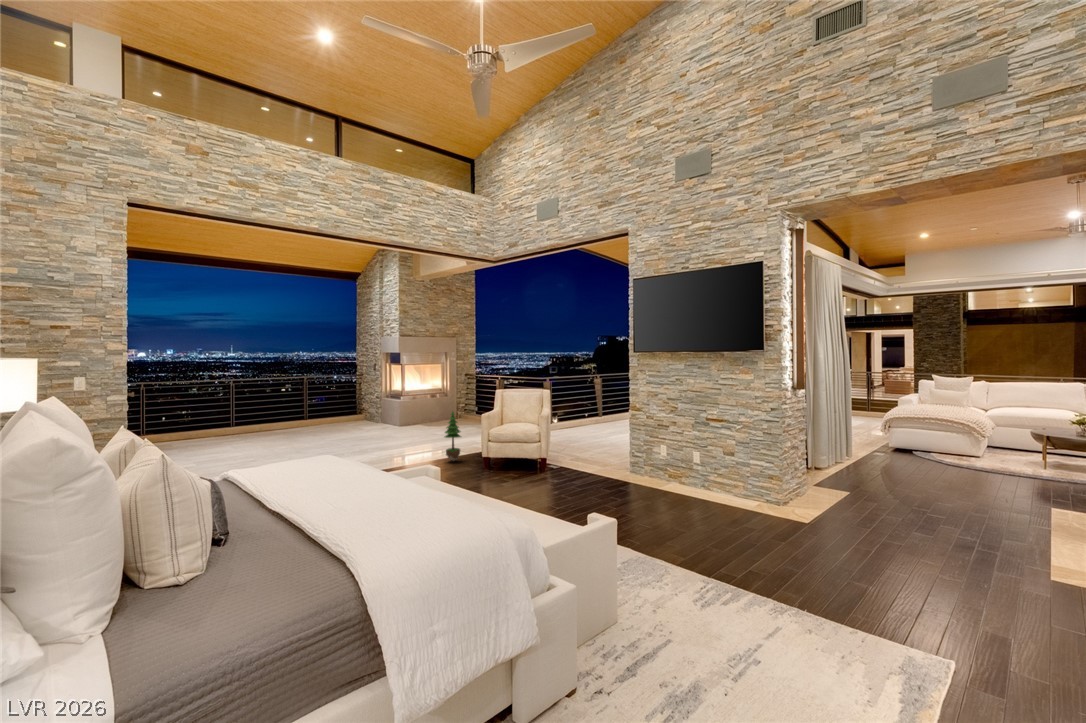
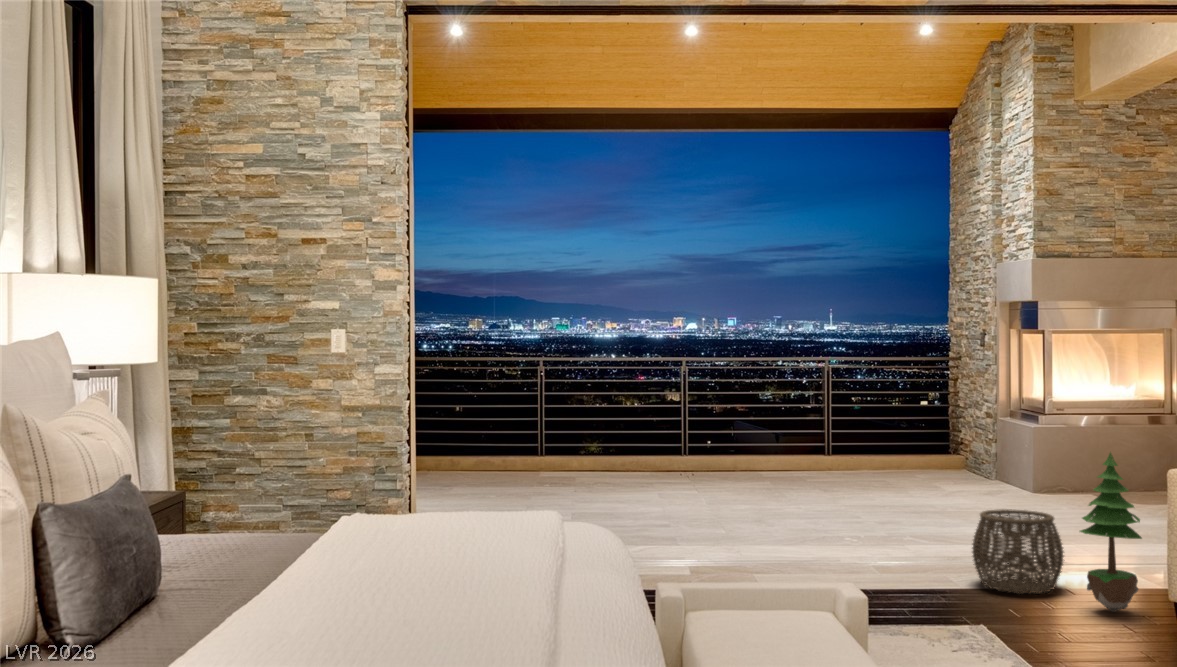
woven basket: none [405,433,435,461] -> present [972,509,1064,594]

